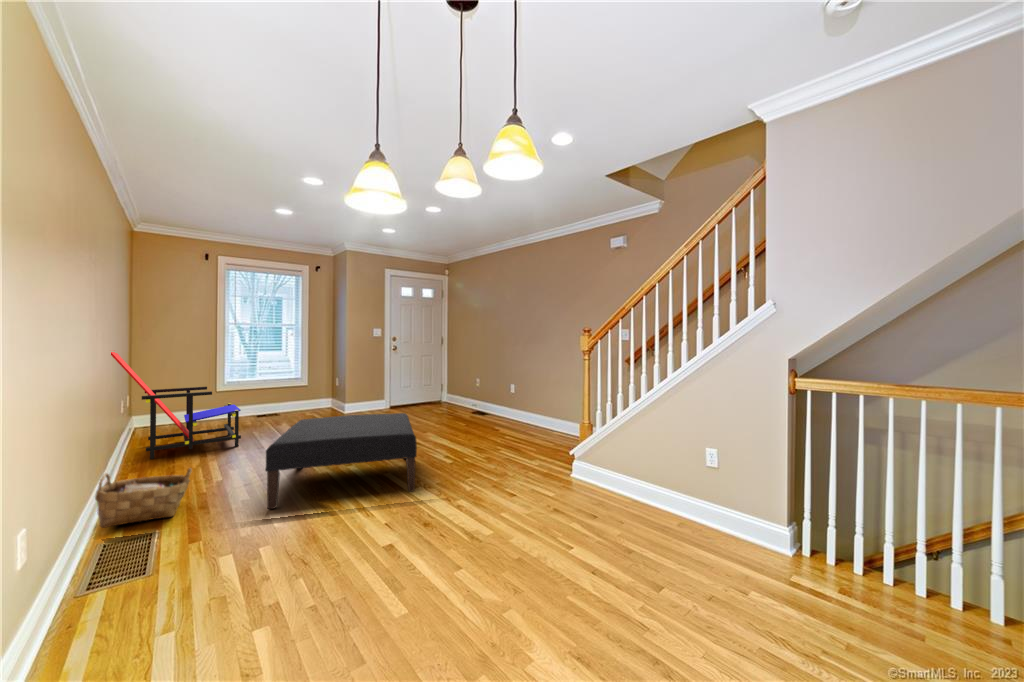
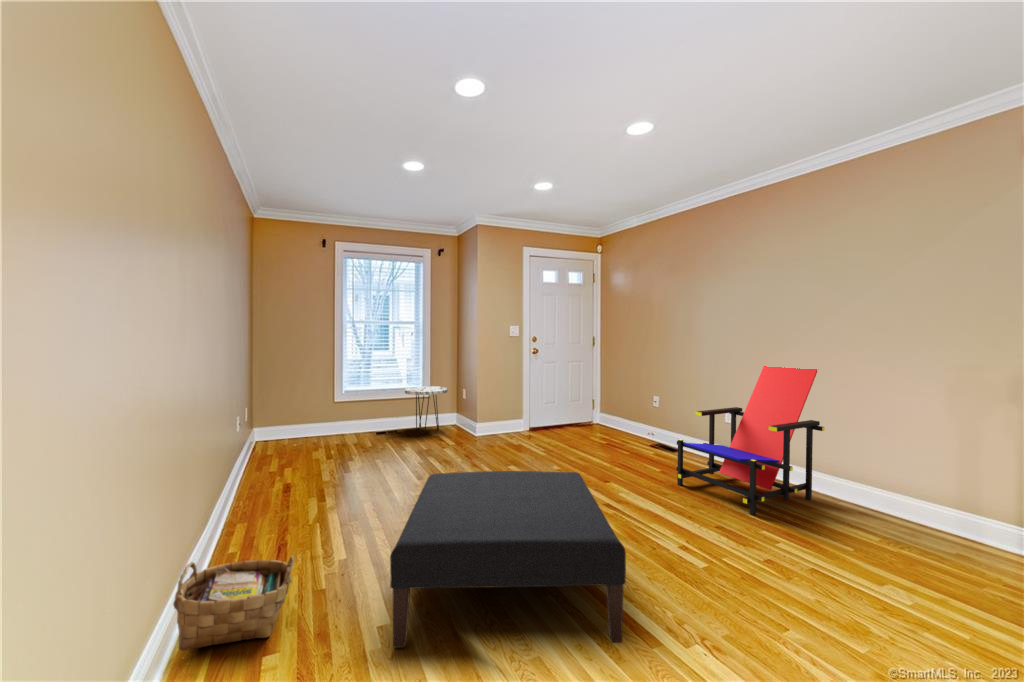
lounge chair: present [111,352,241,459] -> present [676,366,824,515]
side table: none [283,377,322,415] -> present [405,386,447,434]

